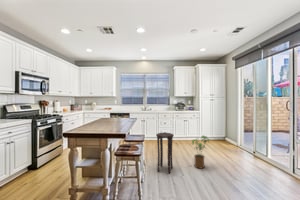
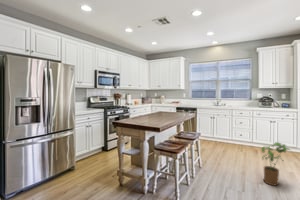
stool: present [156,133,174,173] -> none [210,132,232,180]

